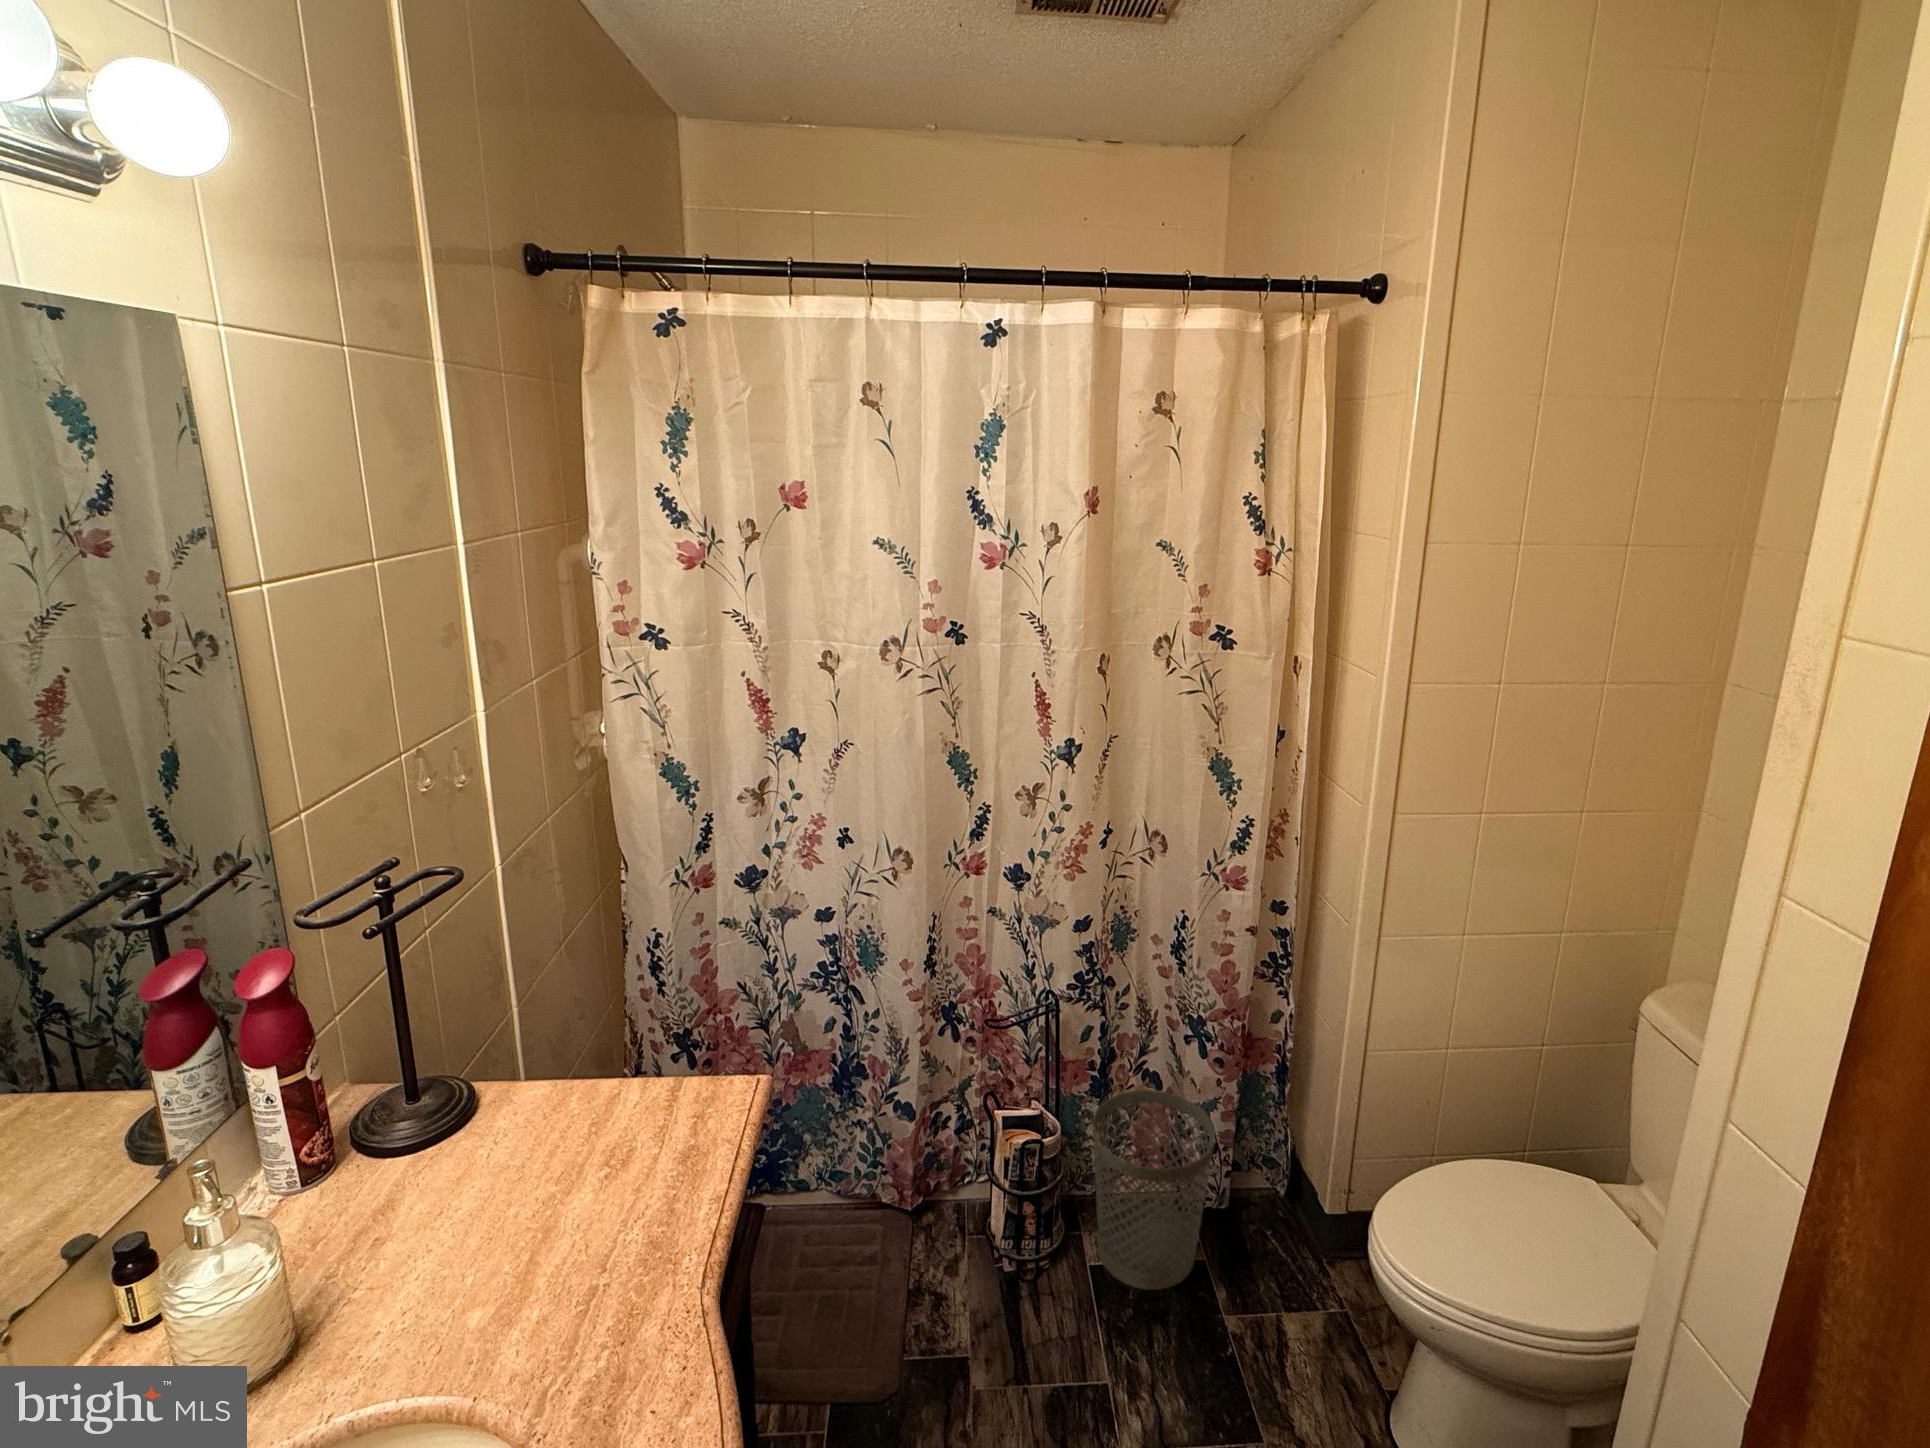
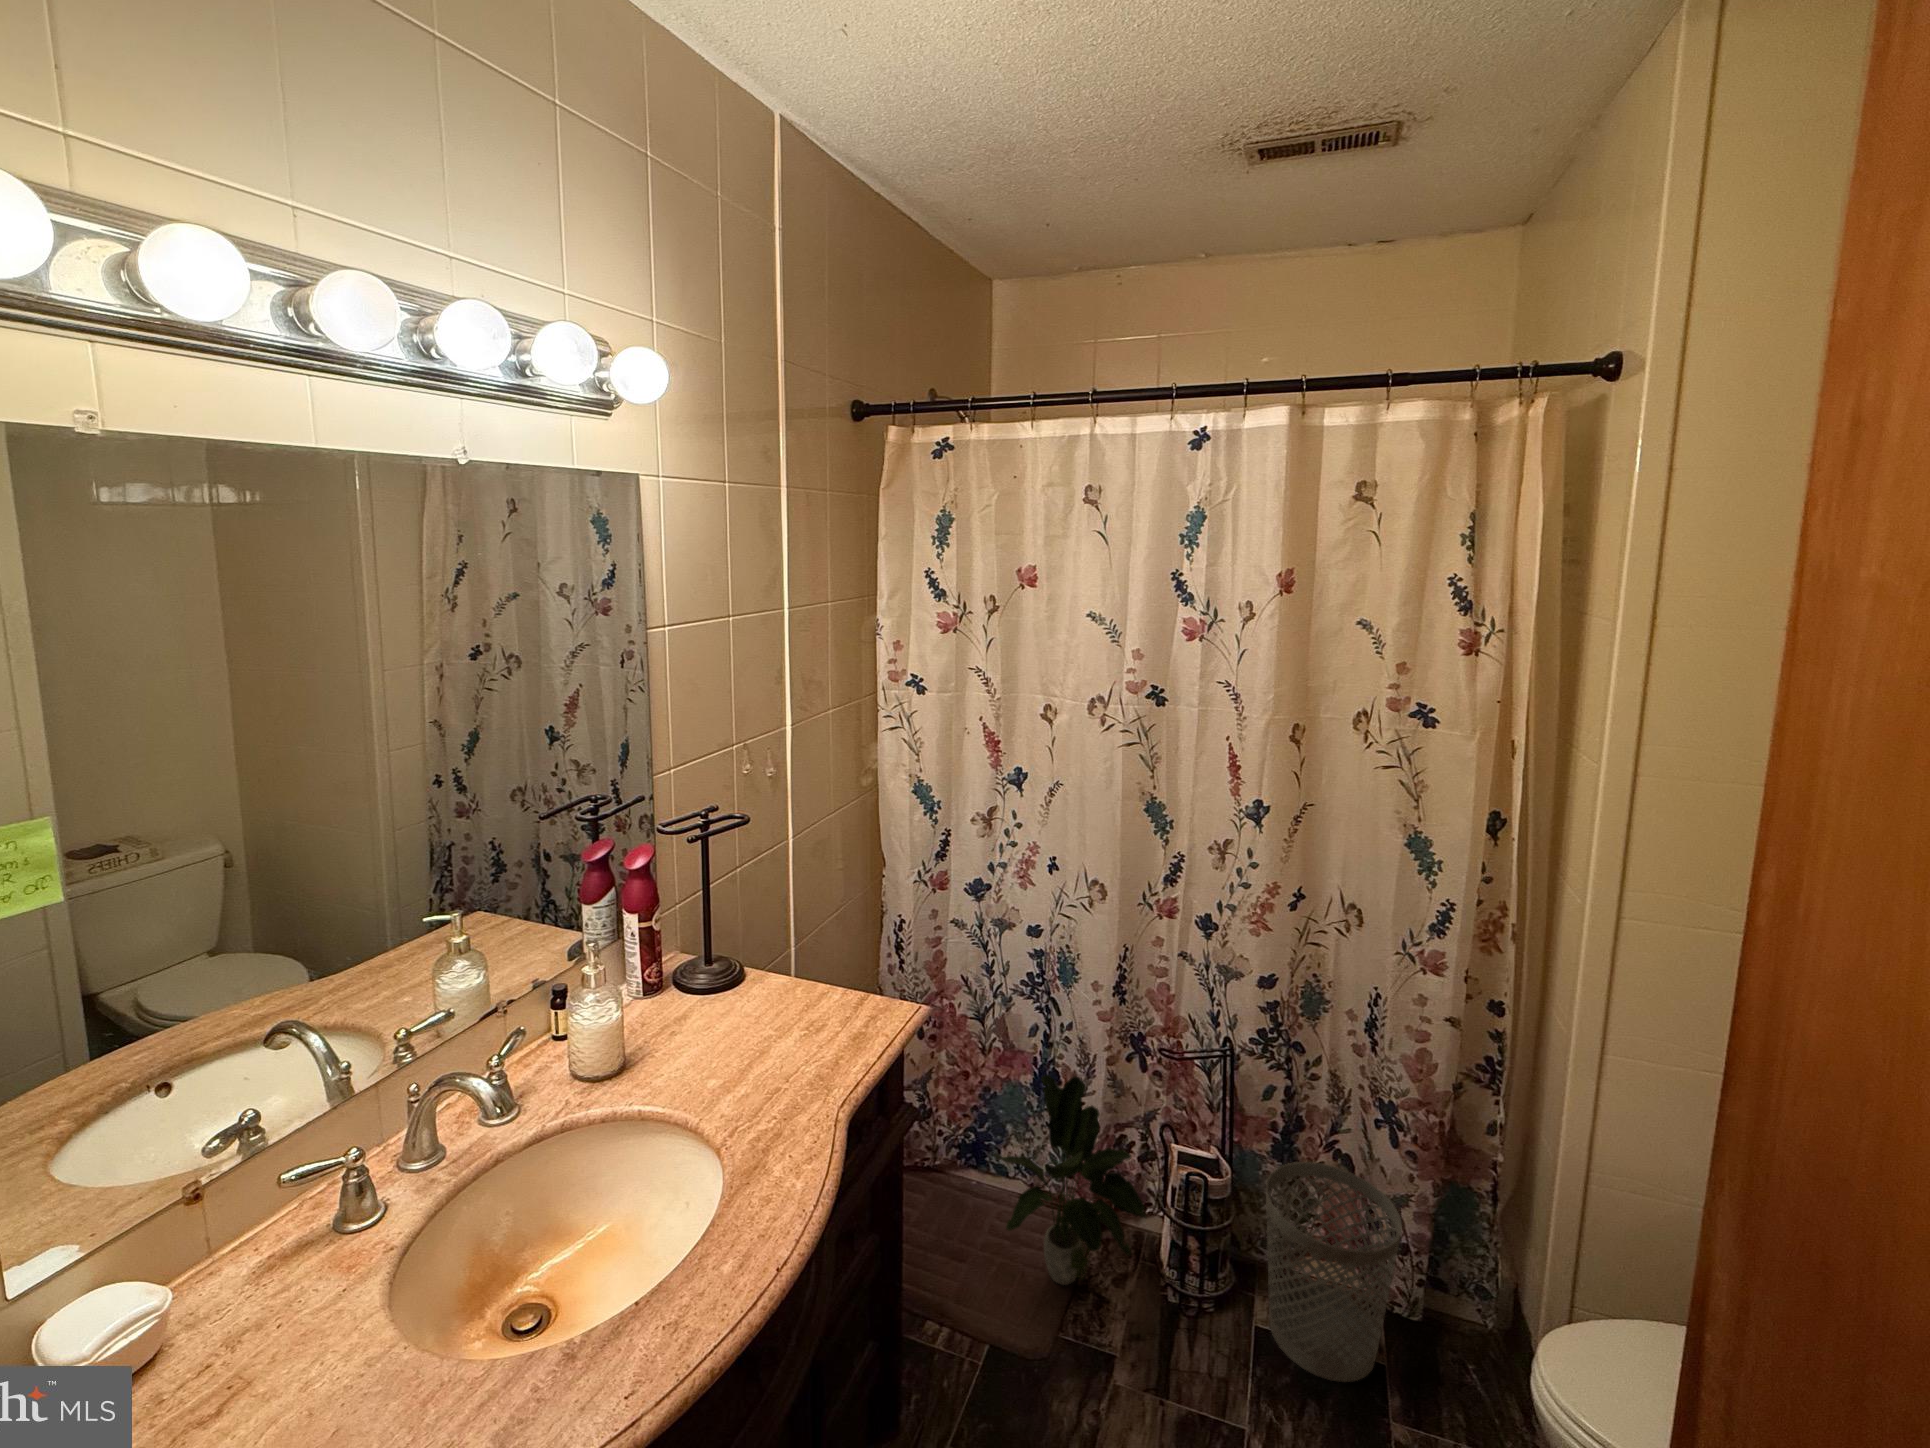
potted plant: none [811,1068,976,1290] -> present [995,1075,1146,1285]

